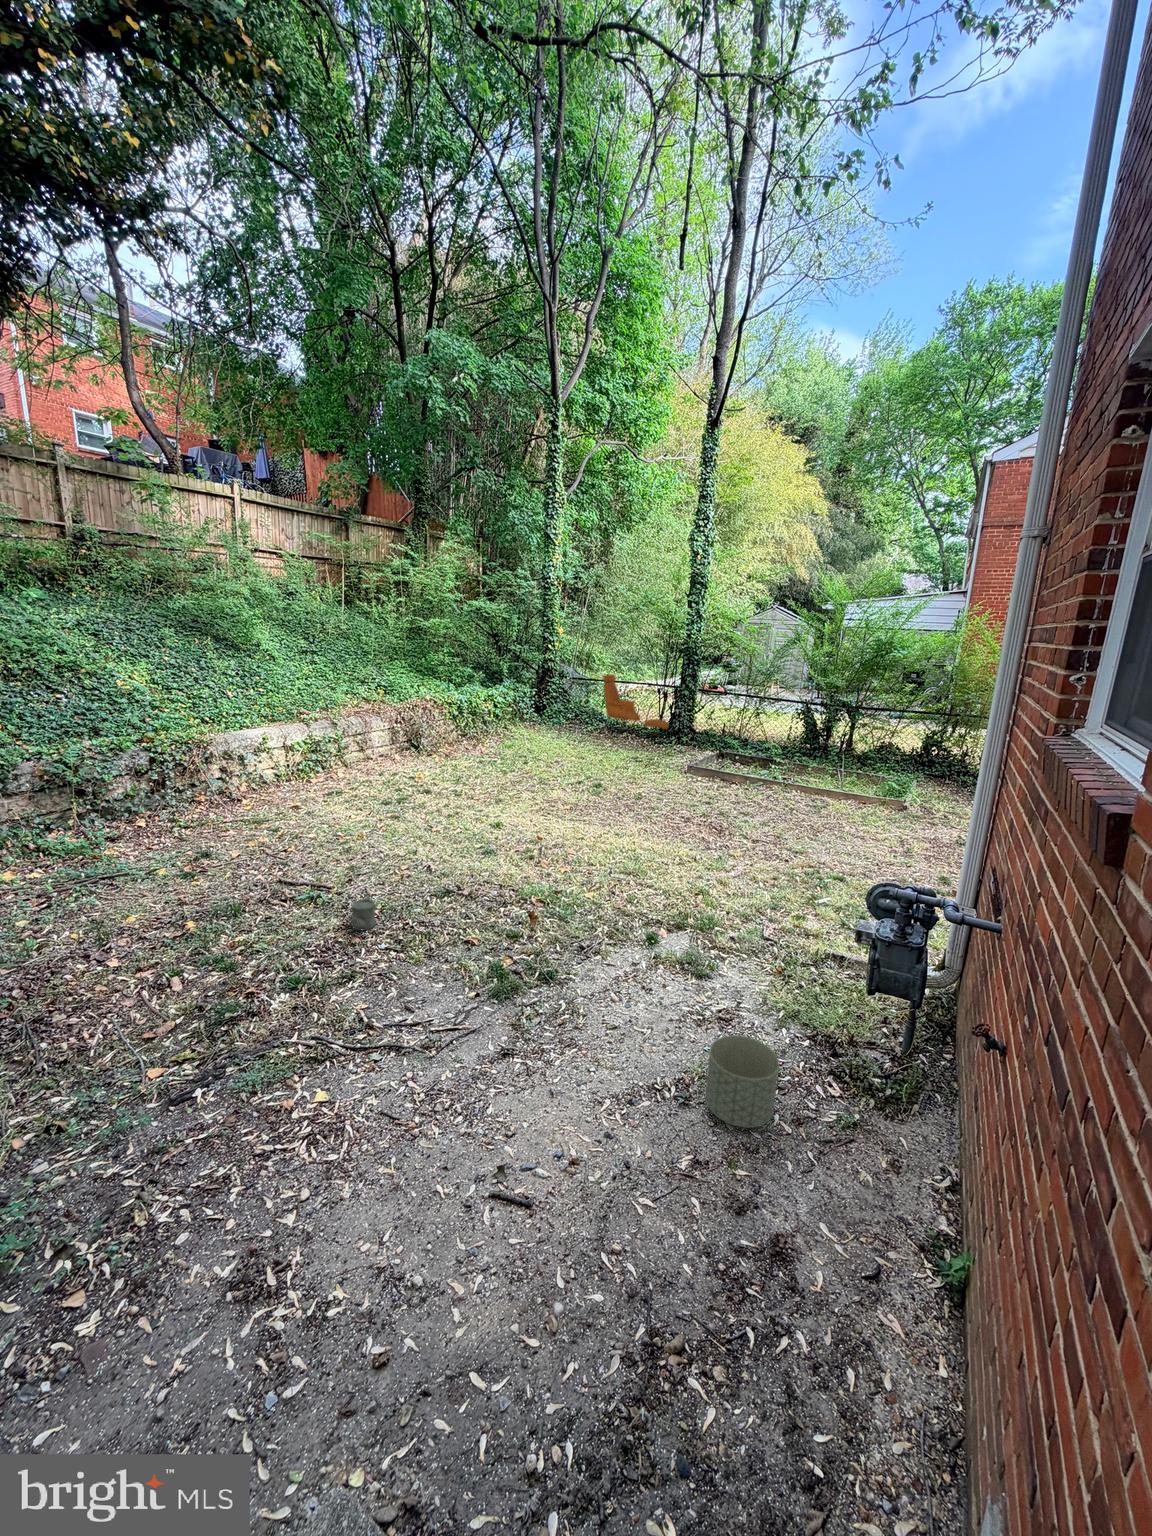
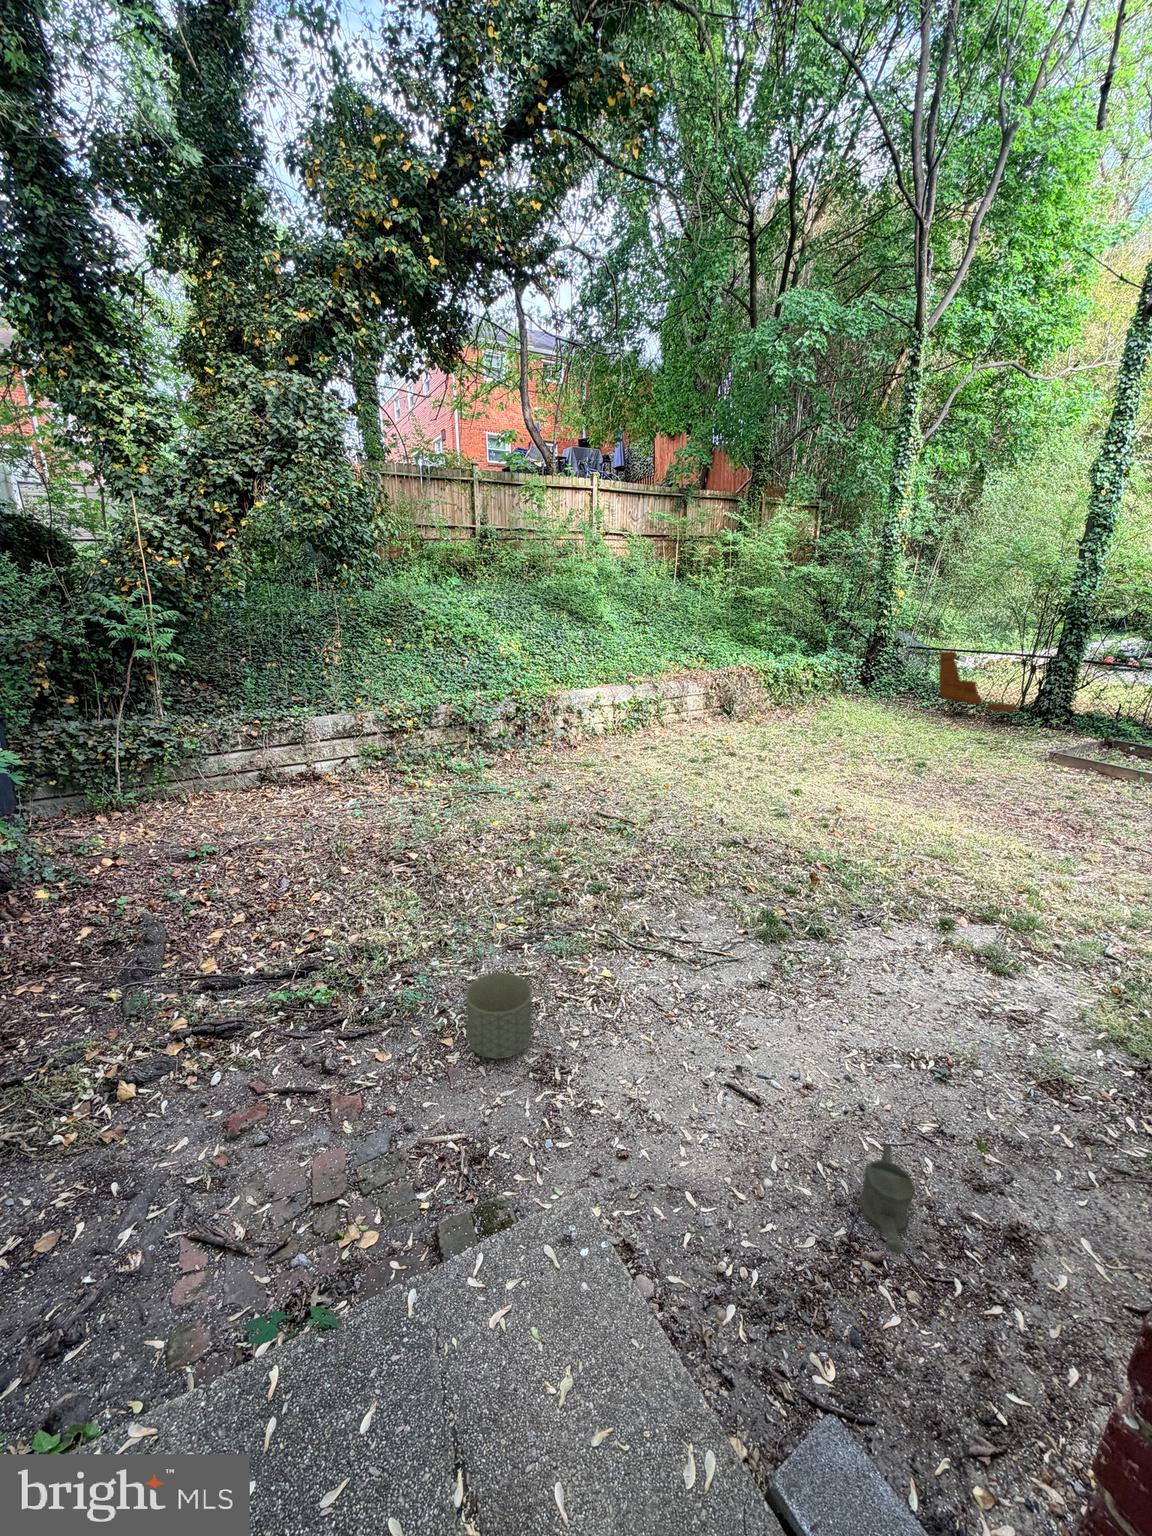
watering can: present [350,895,376,930] -> present [858,1144,916,1255]
planter: present [705,1035,779,1128] -> present [466,973,532,1059]

